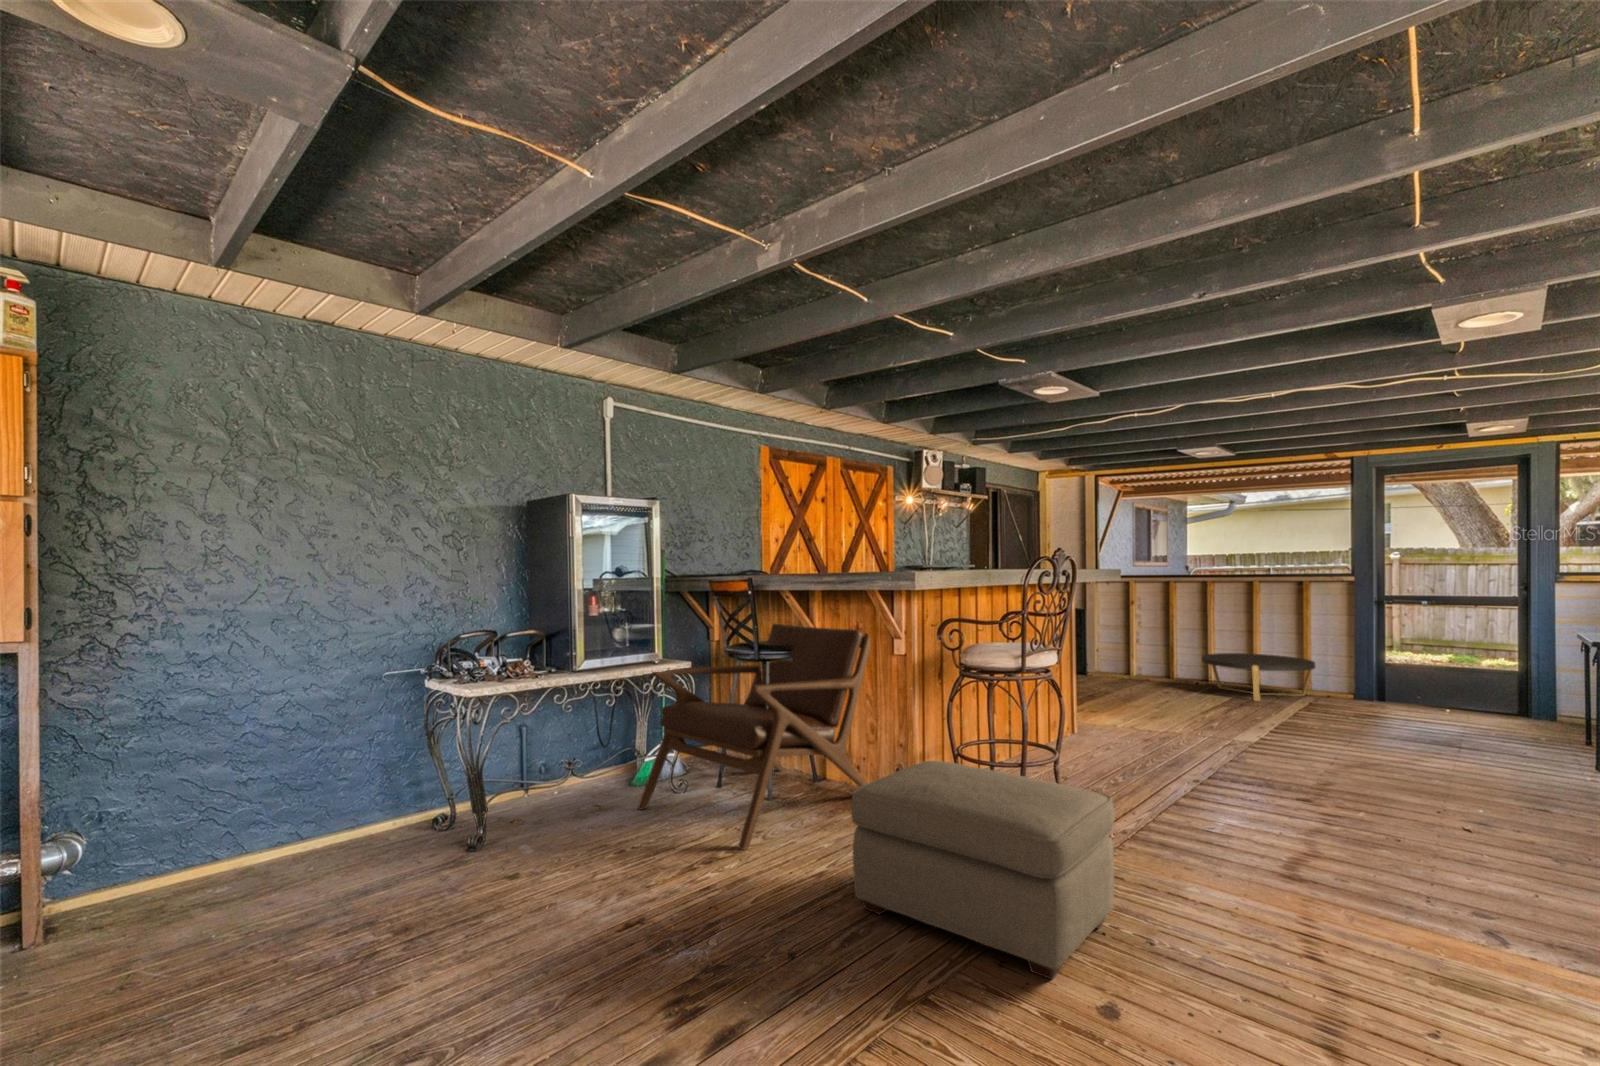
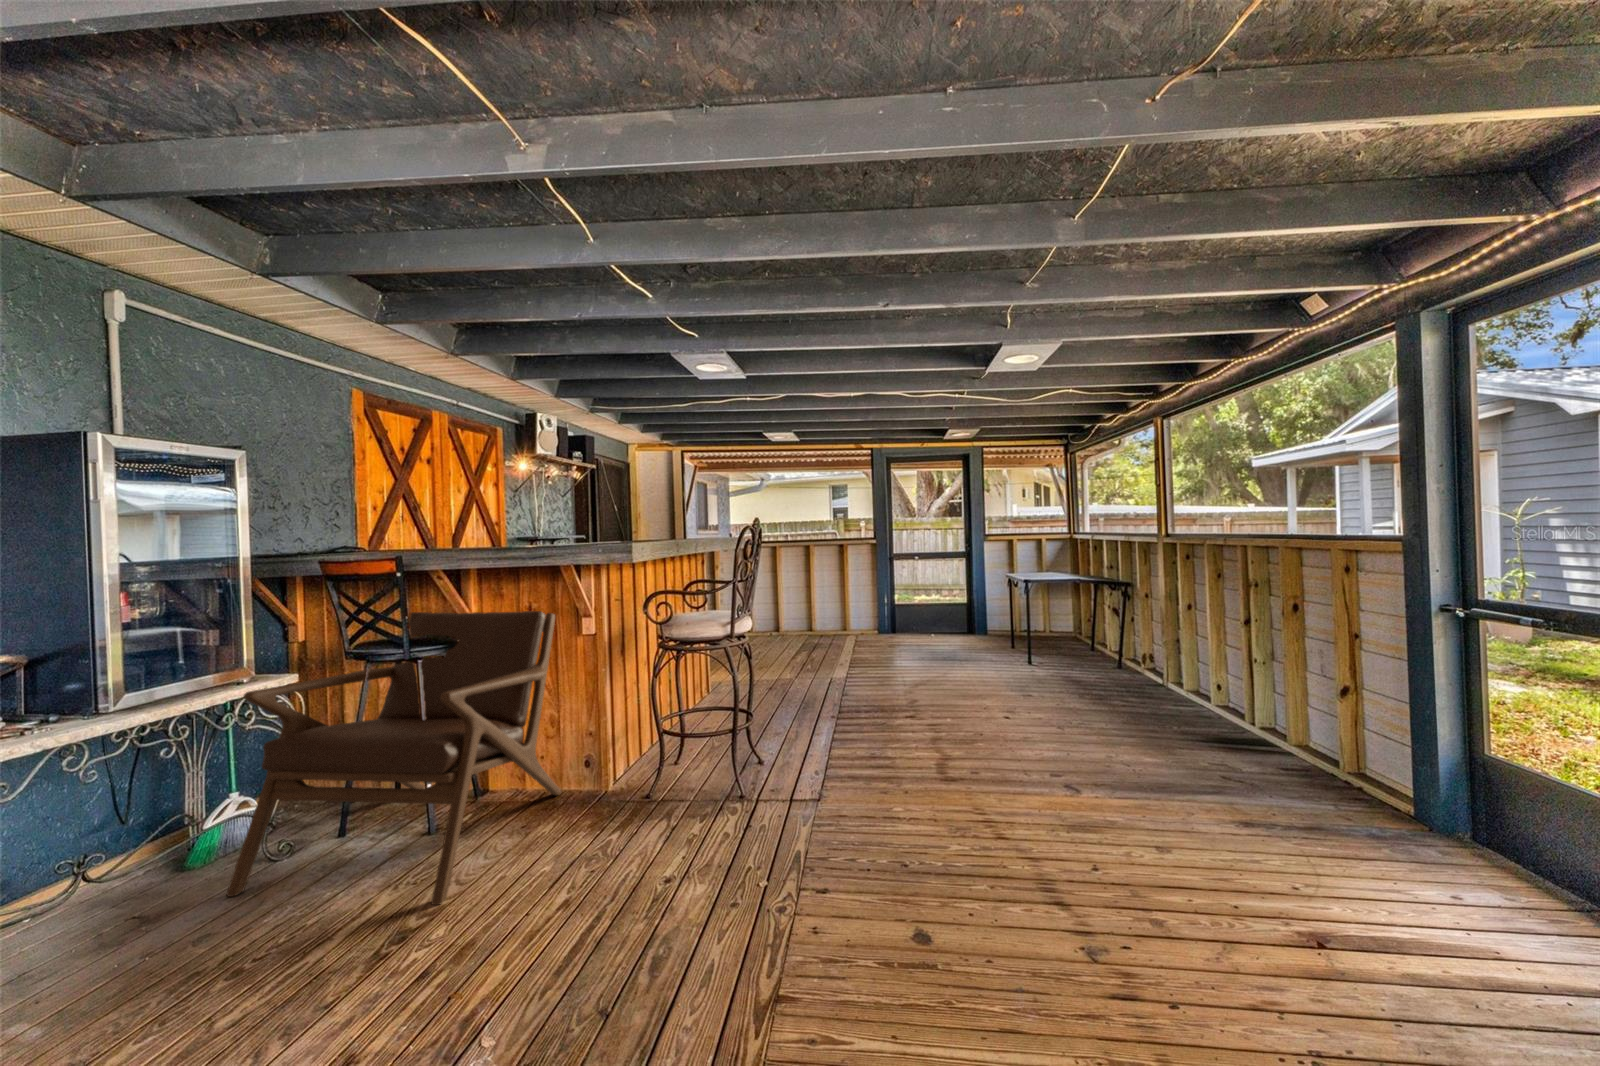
coffee table: present [1202,653,1315,701] -> none [776,605,855,643]
ottoman: present [851,761,1115,979] -> none [628,742,873,929]

